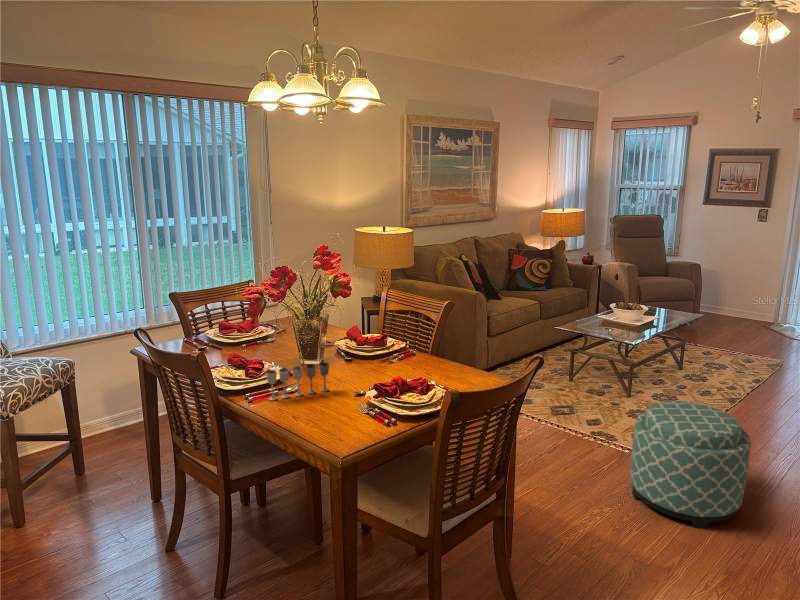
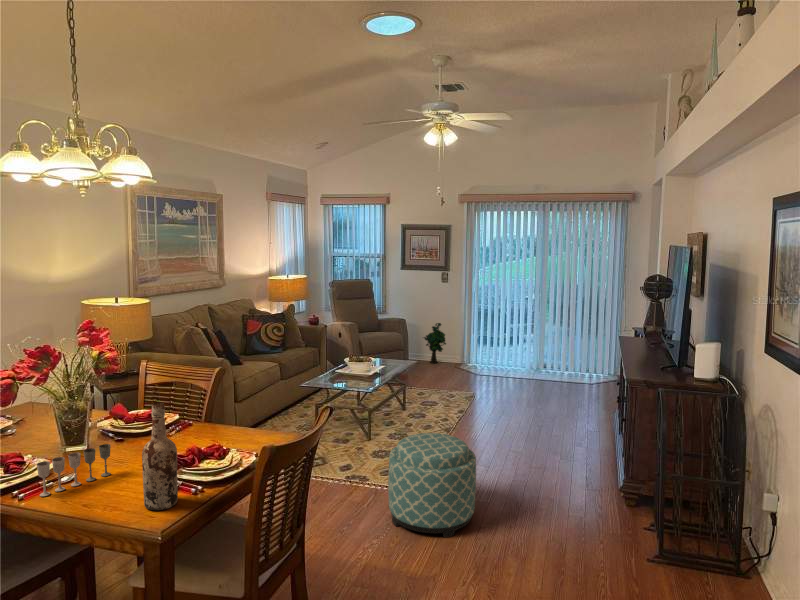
decorative plant: none [722,271,755,319] -> present [424,323,446,364]
wine bottle: none [340,331,371,434] -> present [142,402,178,510]

